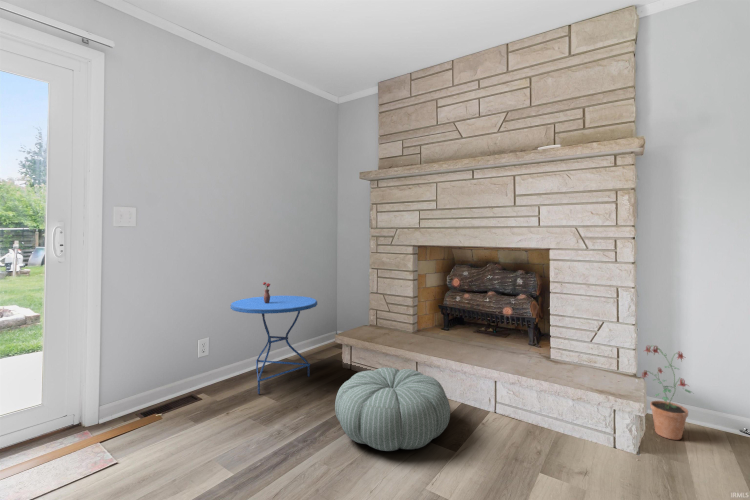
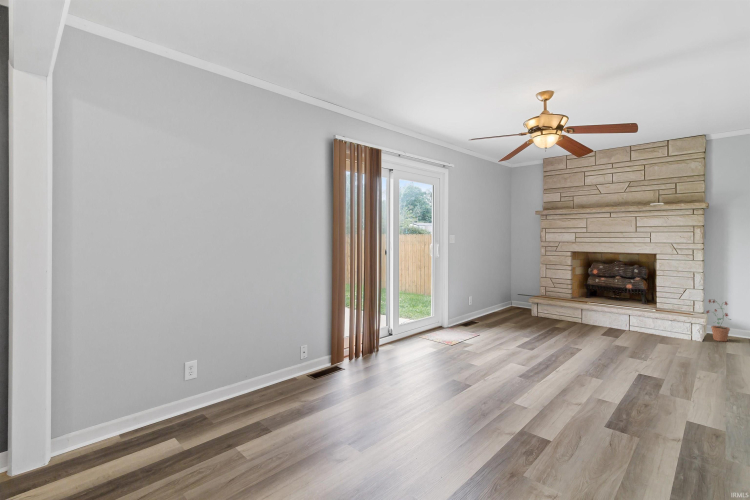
side table: present [231,282,317,394] -> none [479,270,524,324]
pouf: present [335,368,450,451] -> none [553,310,611,339]

